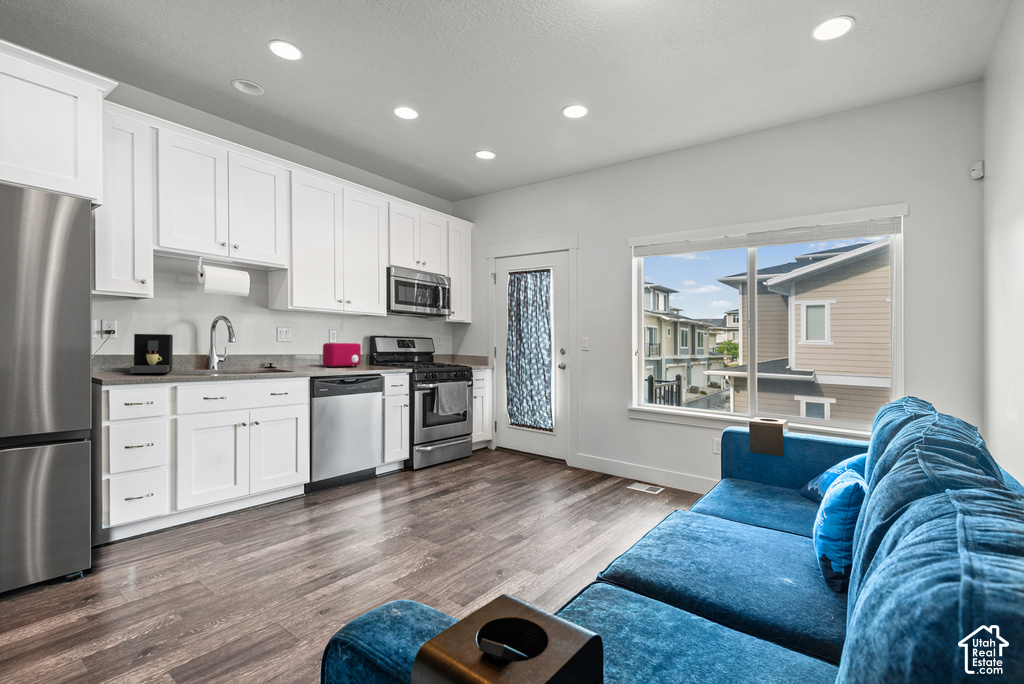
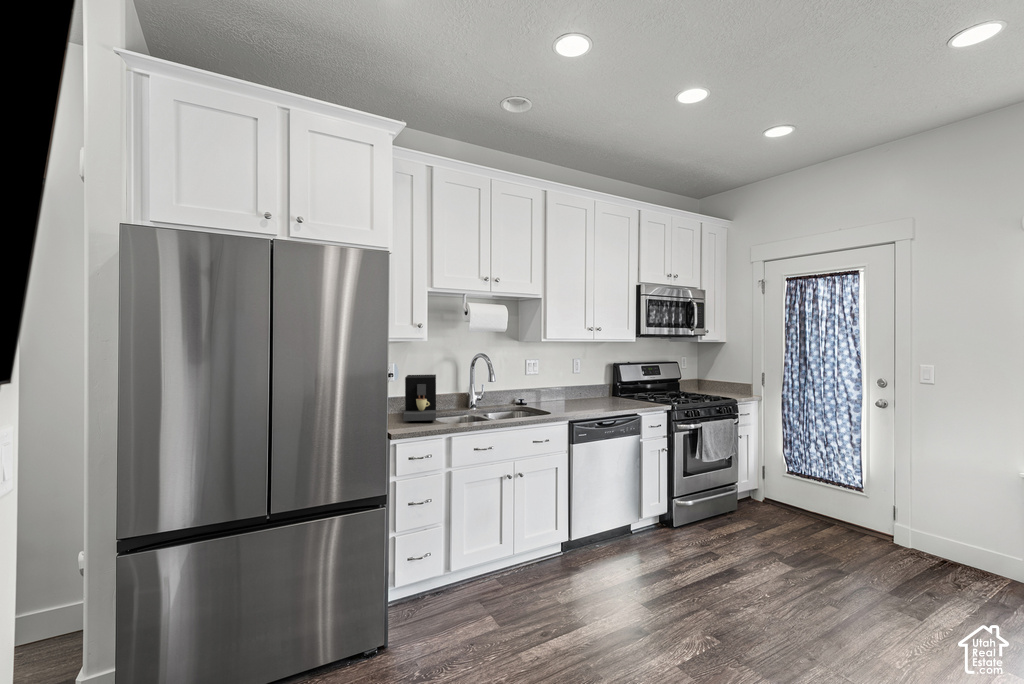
toaster: present [323,343,361,368] -> none [572,373,611,403]

